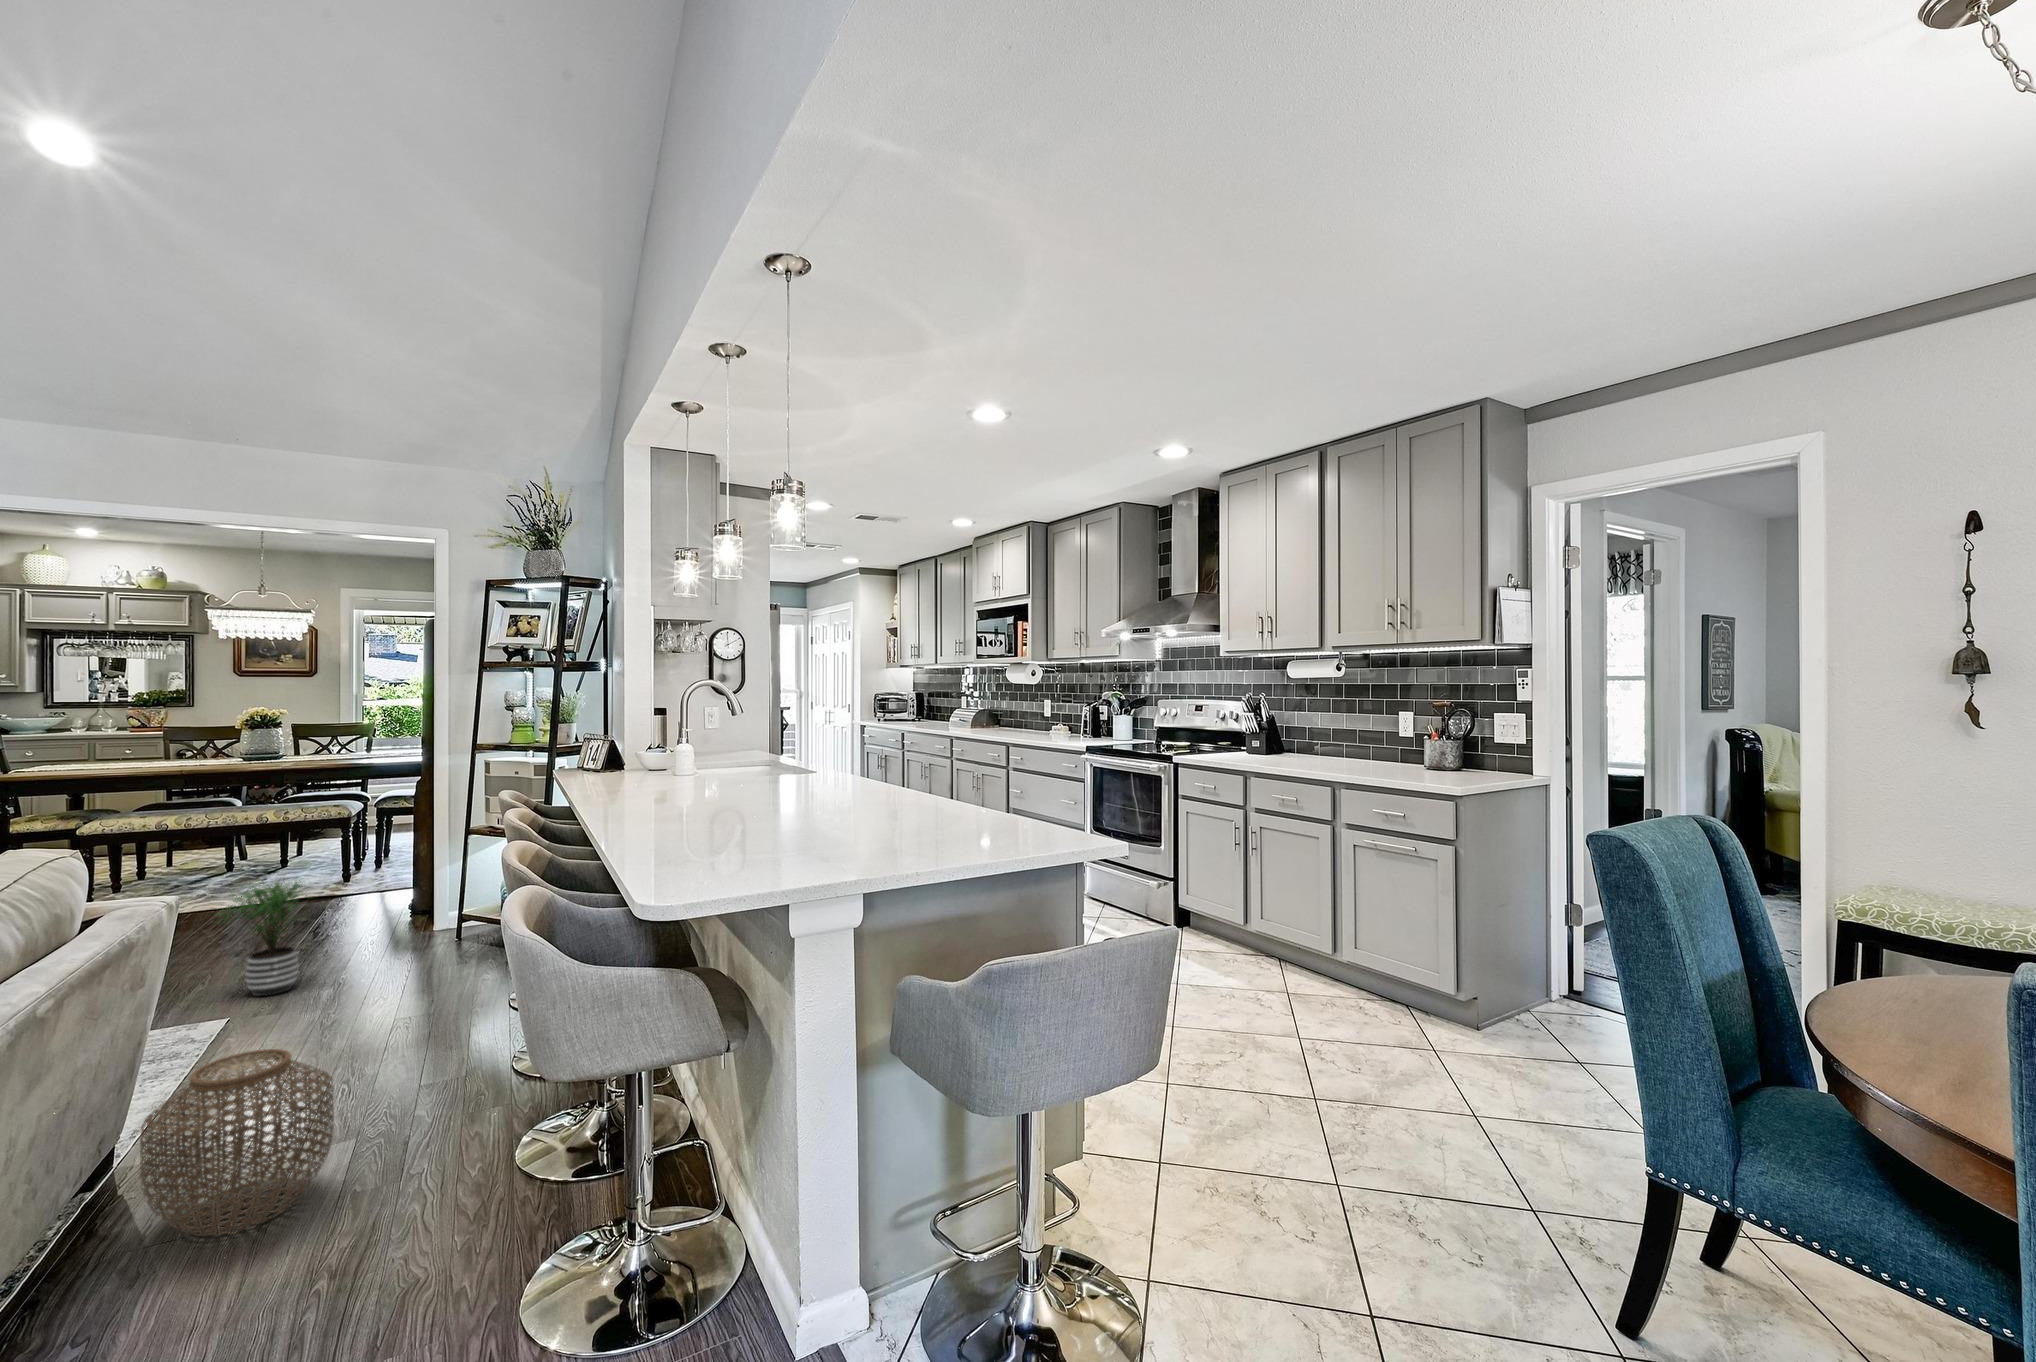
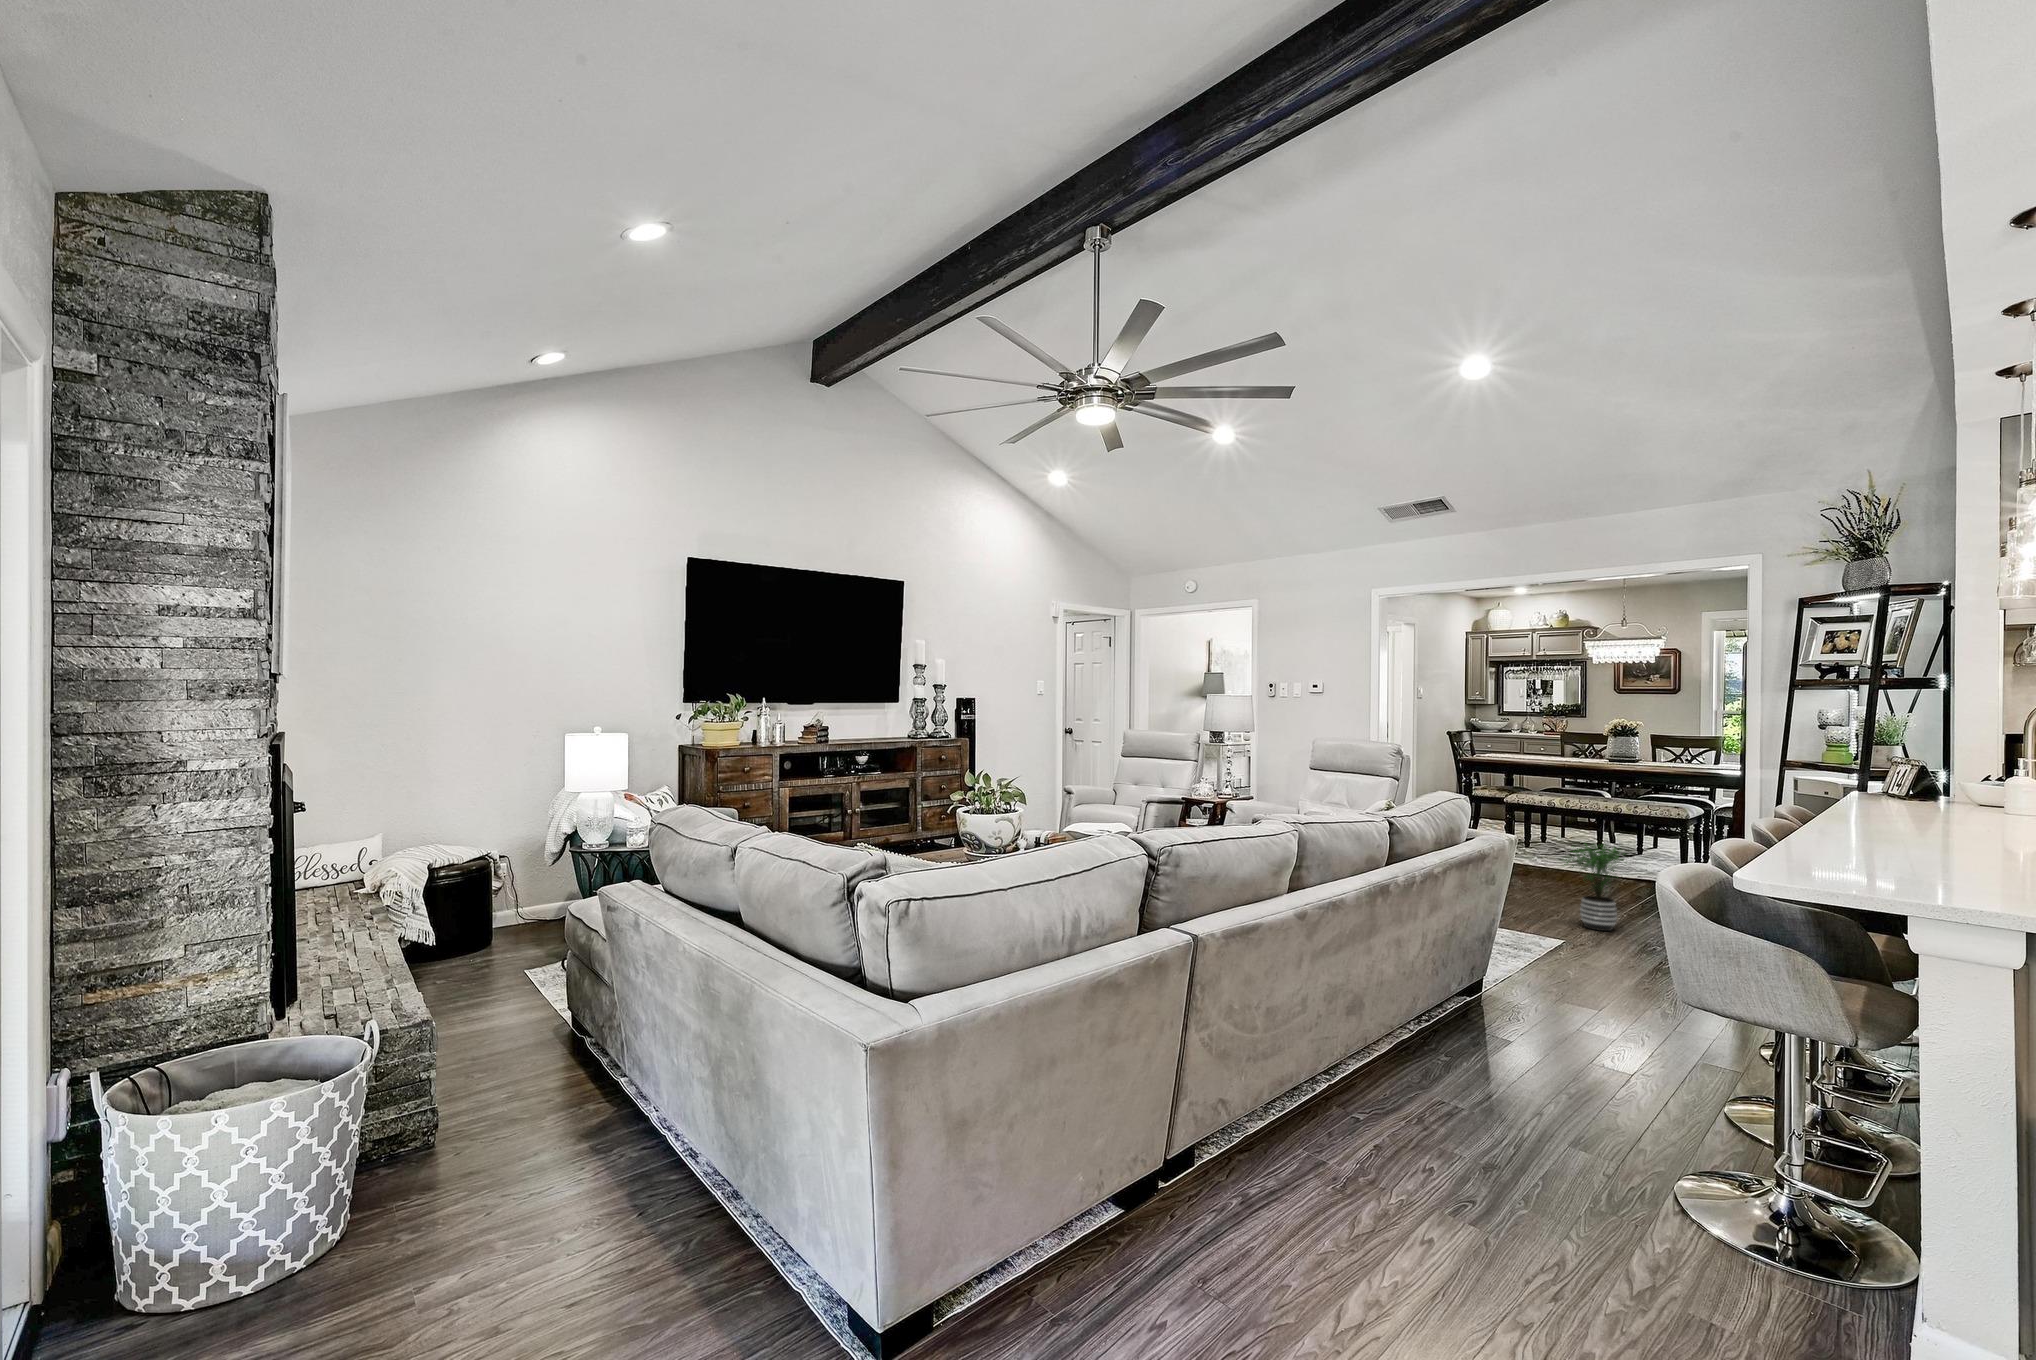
woven basket: present [140,1049,334,1236] -> none [1486,925,1593,1037]

